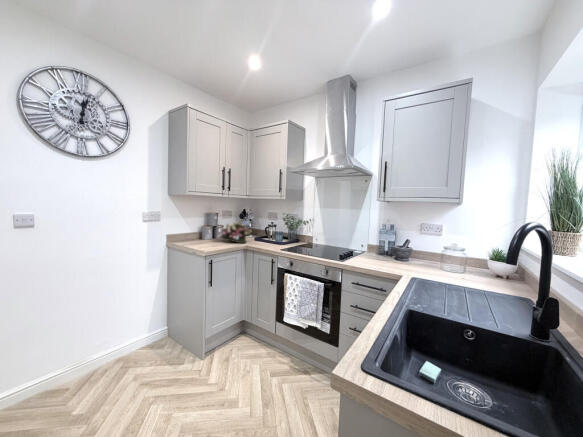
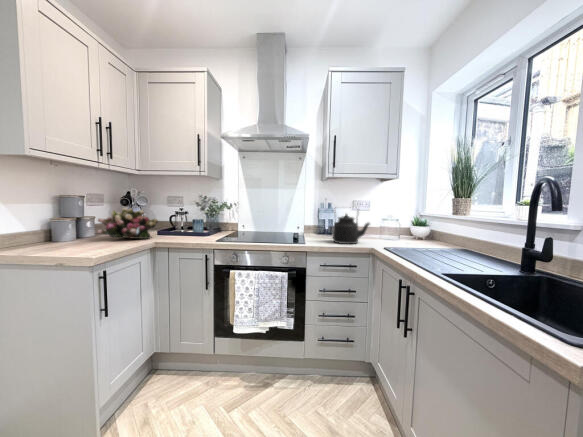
kettle: none [375,231,416,268] -> present [333,214,369,244]

